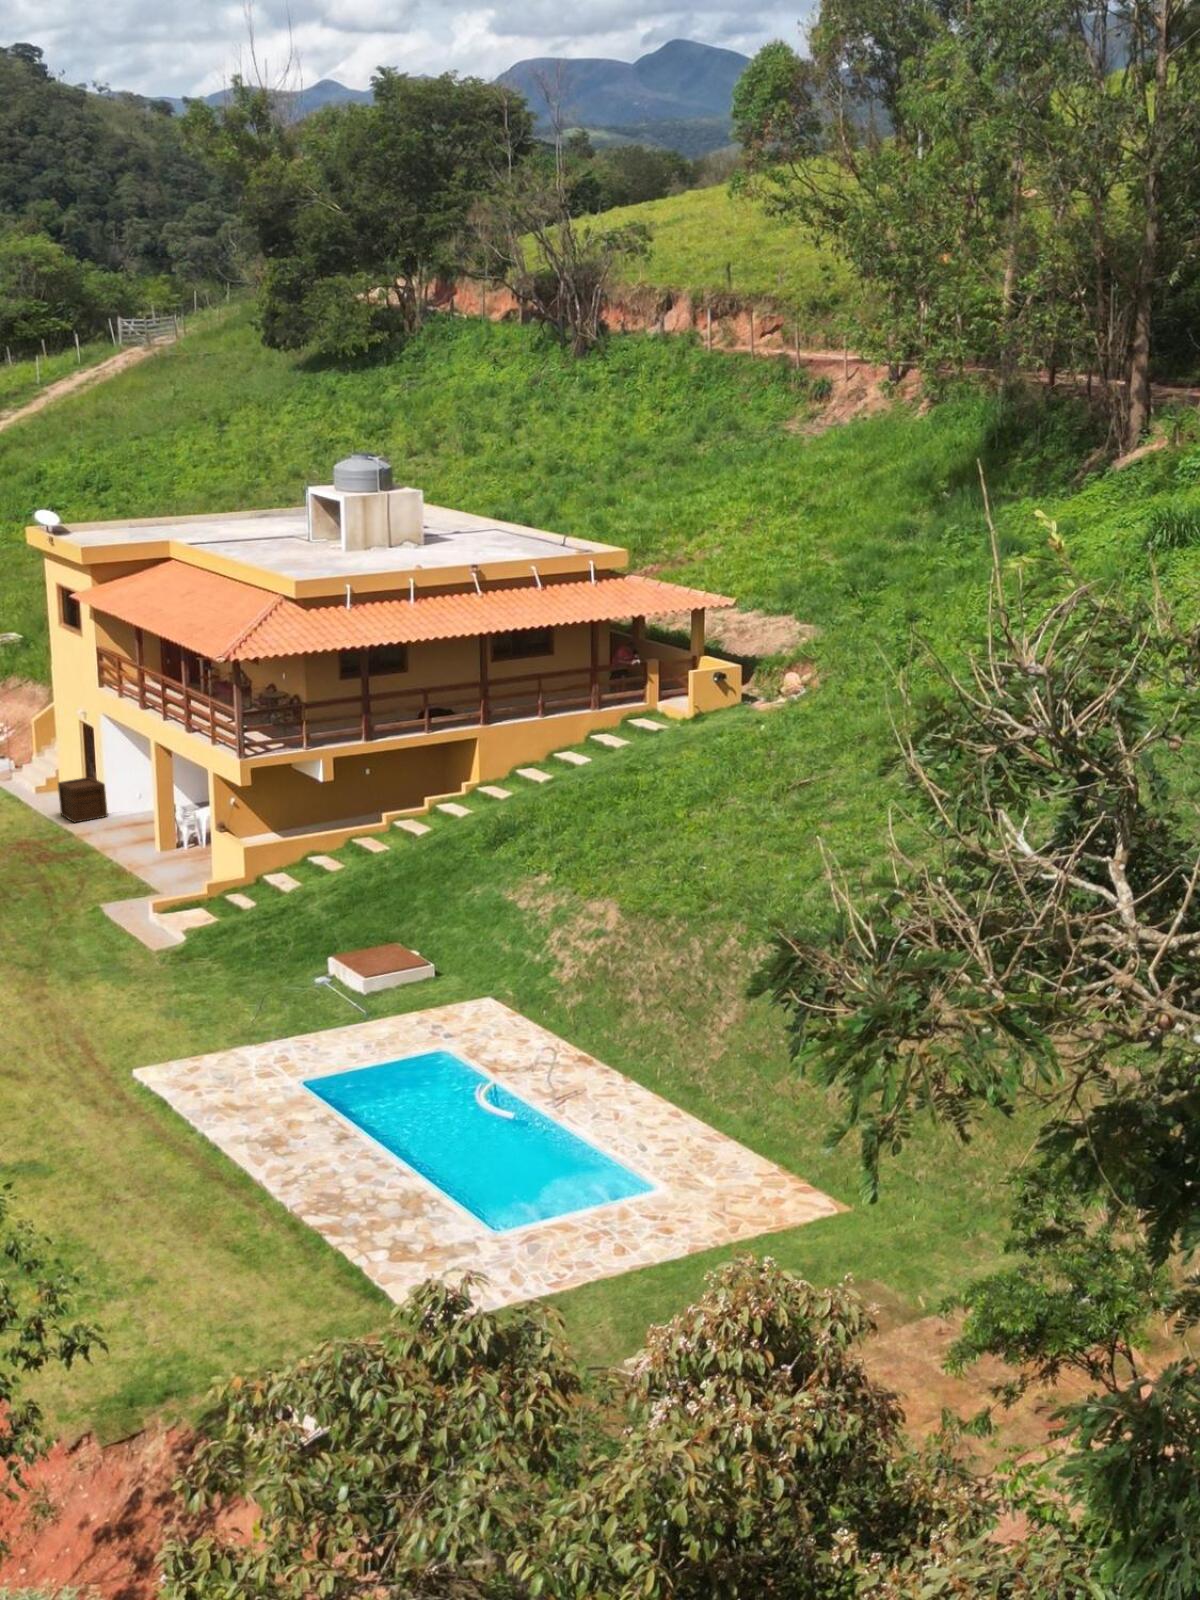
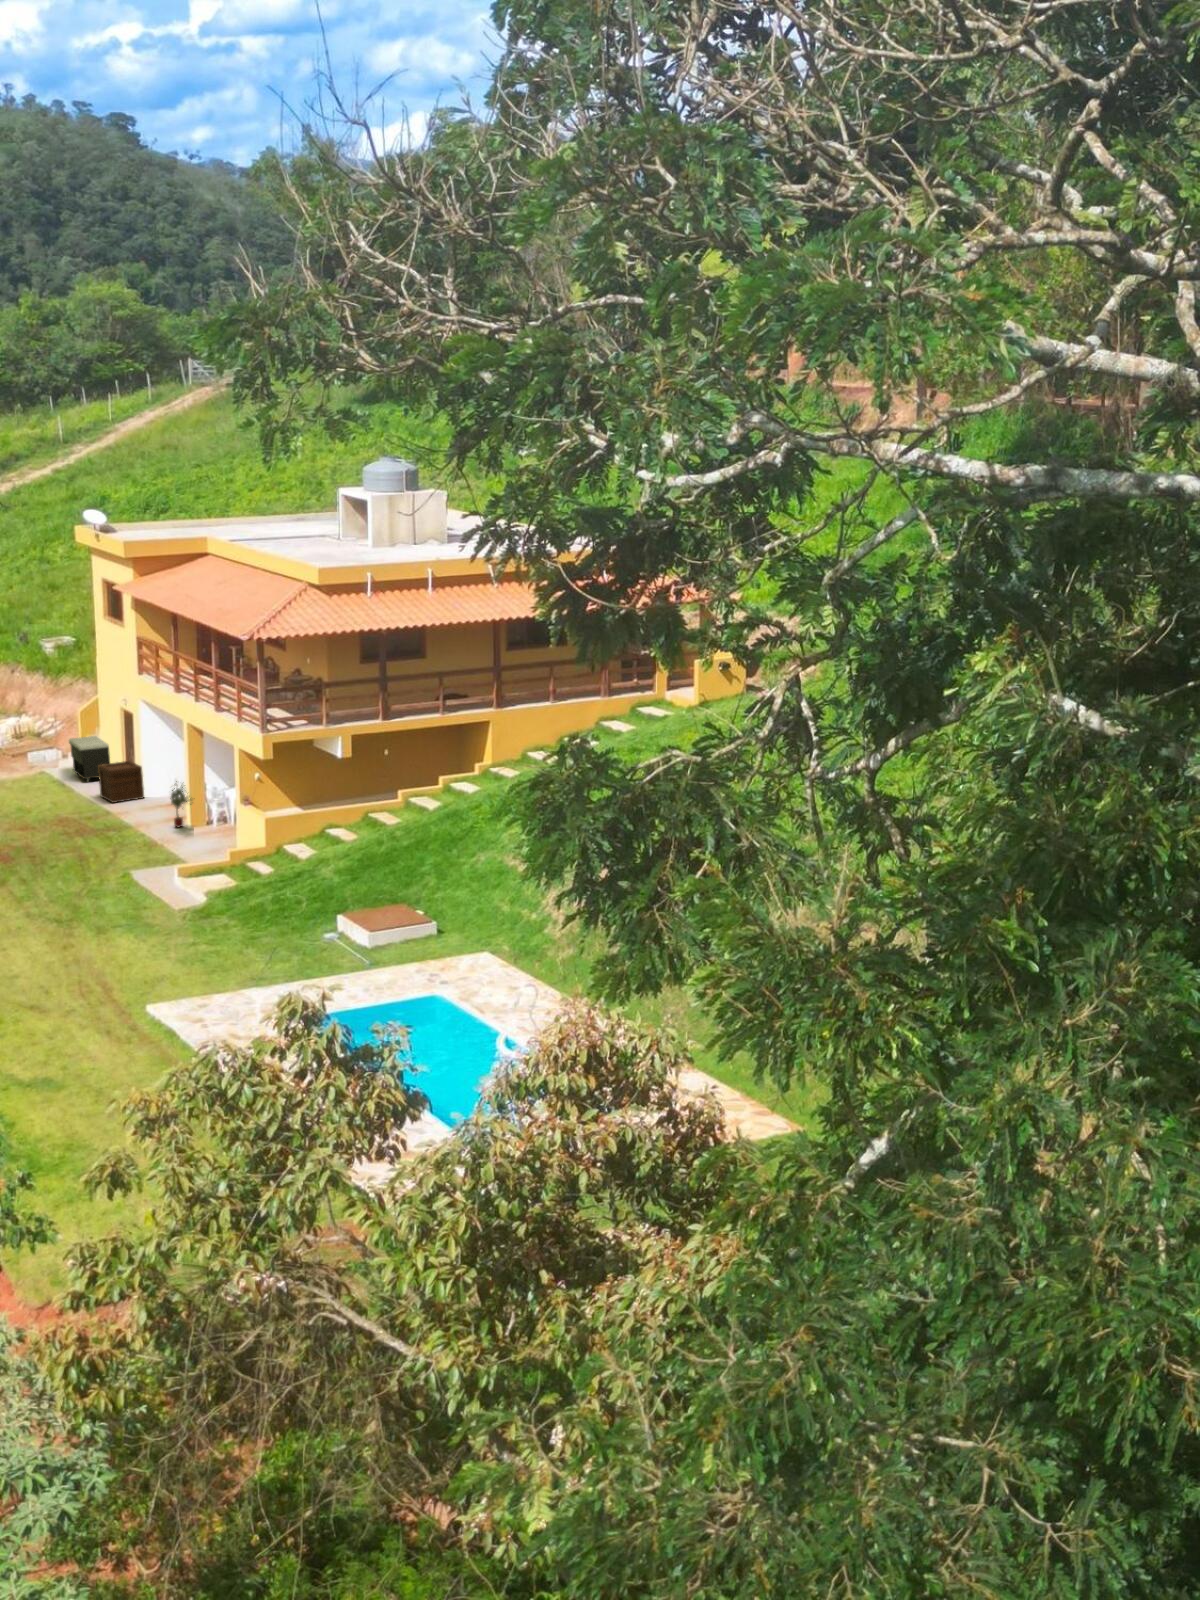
storage bench: none [24,747,71,797] -> present [69,736,110,781]
potted tree: none [136,803,164,852] -> present [170,781,191,828]

